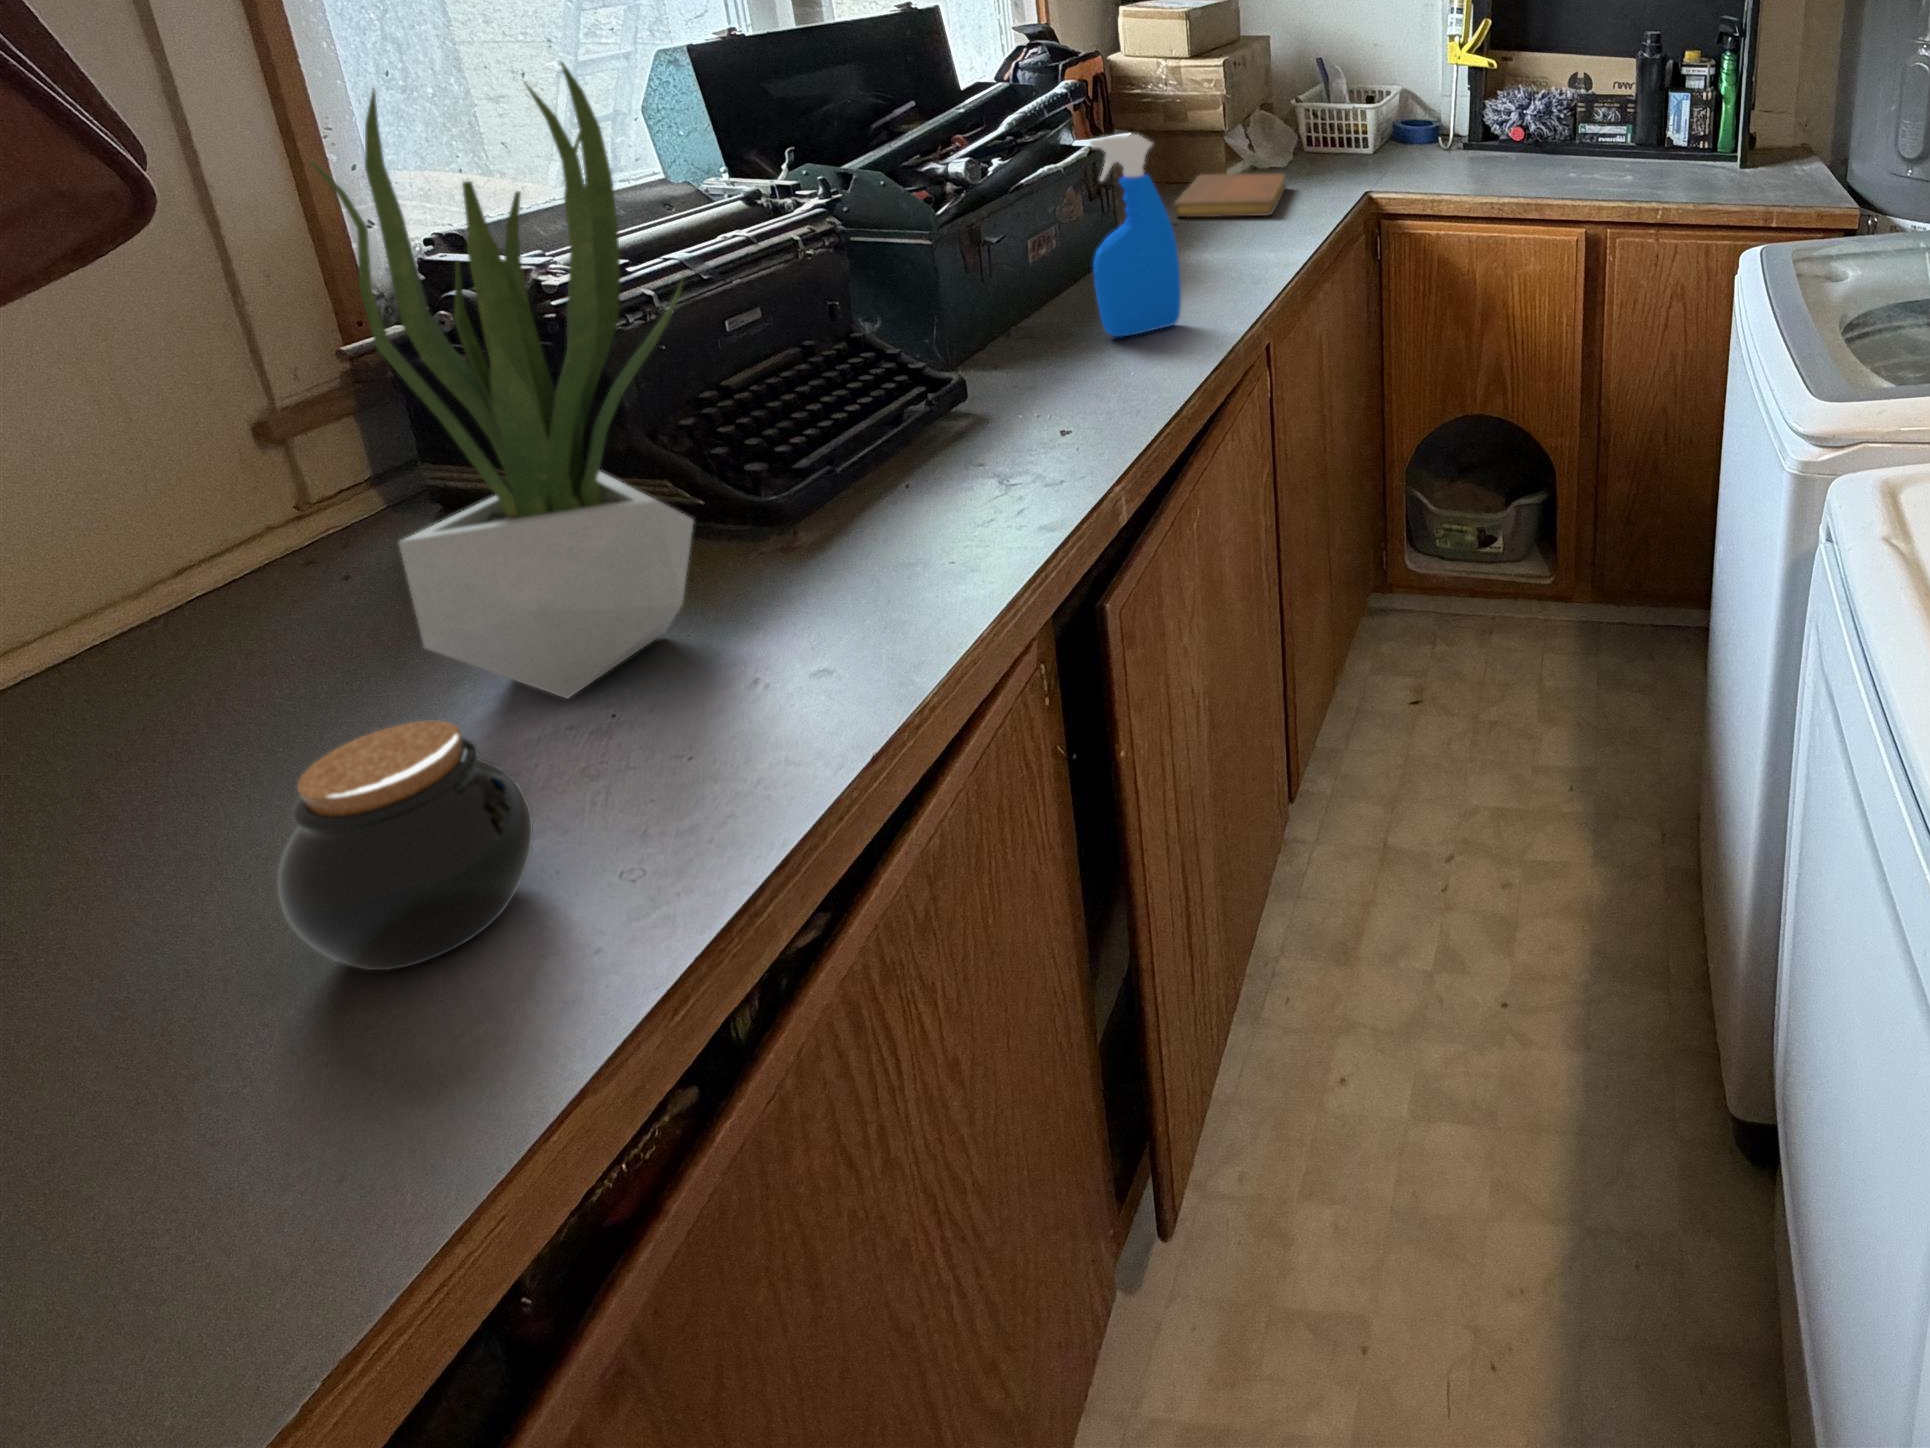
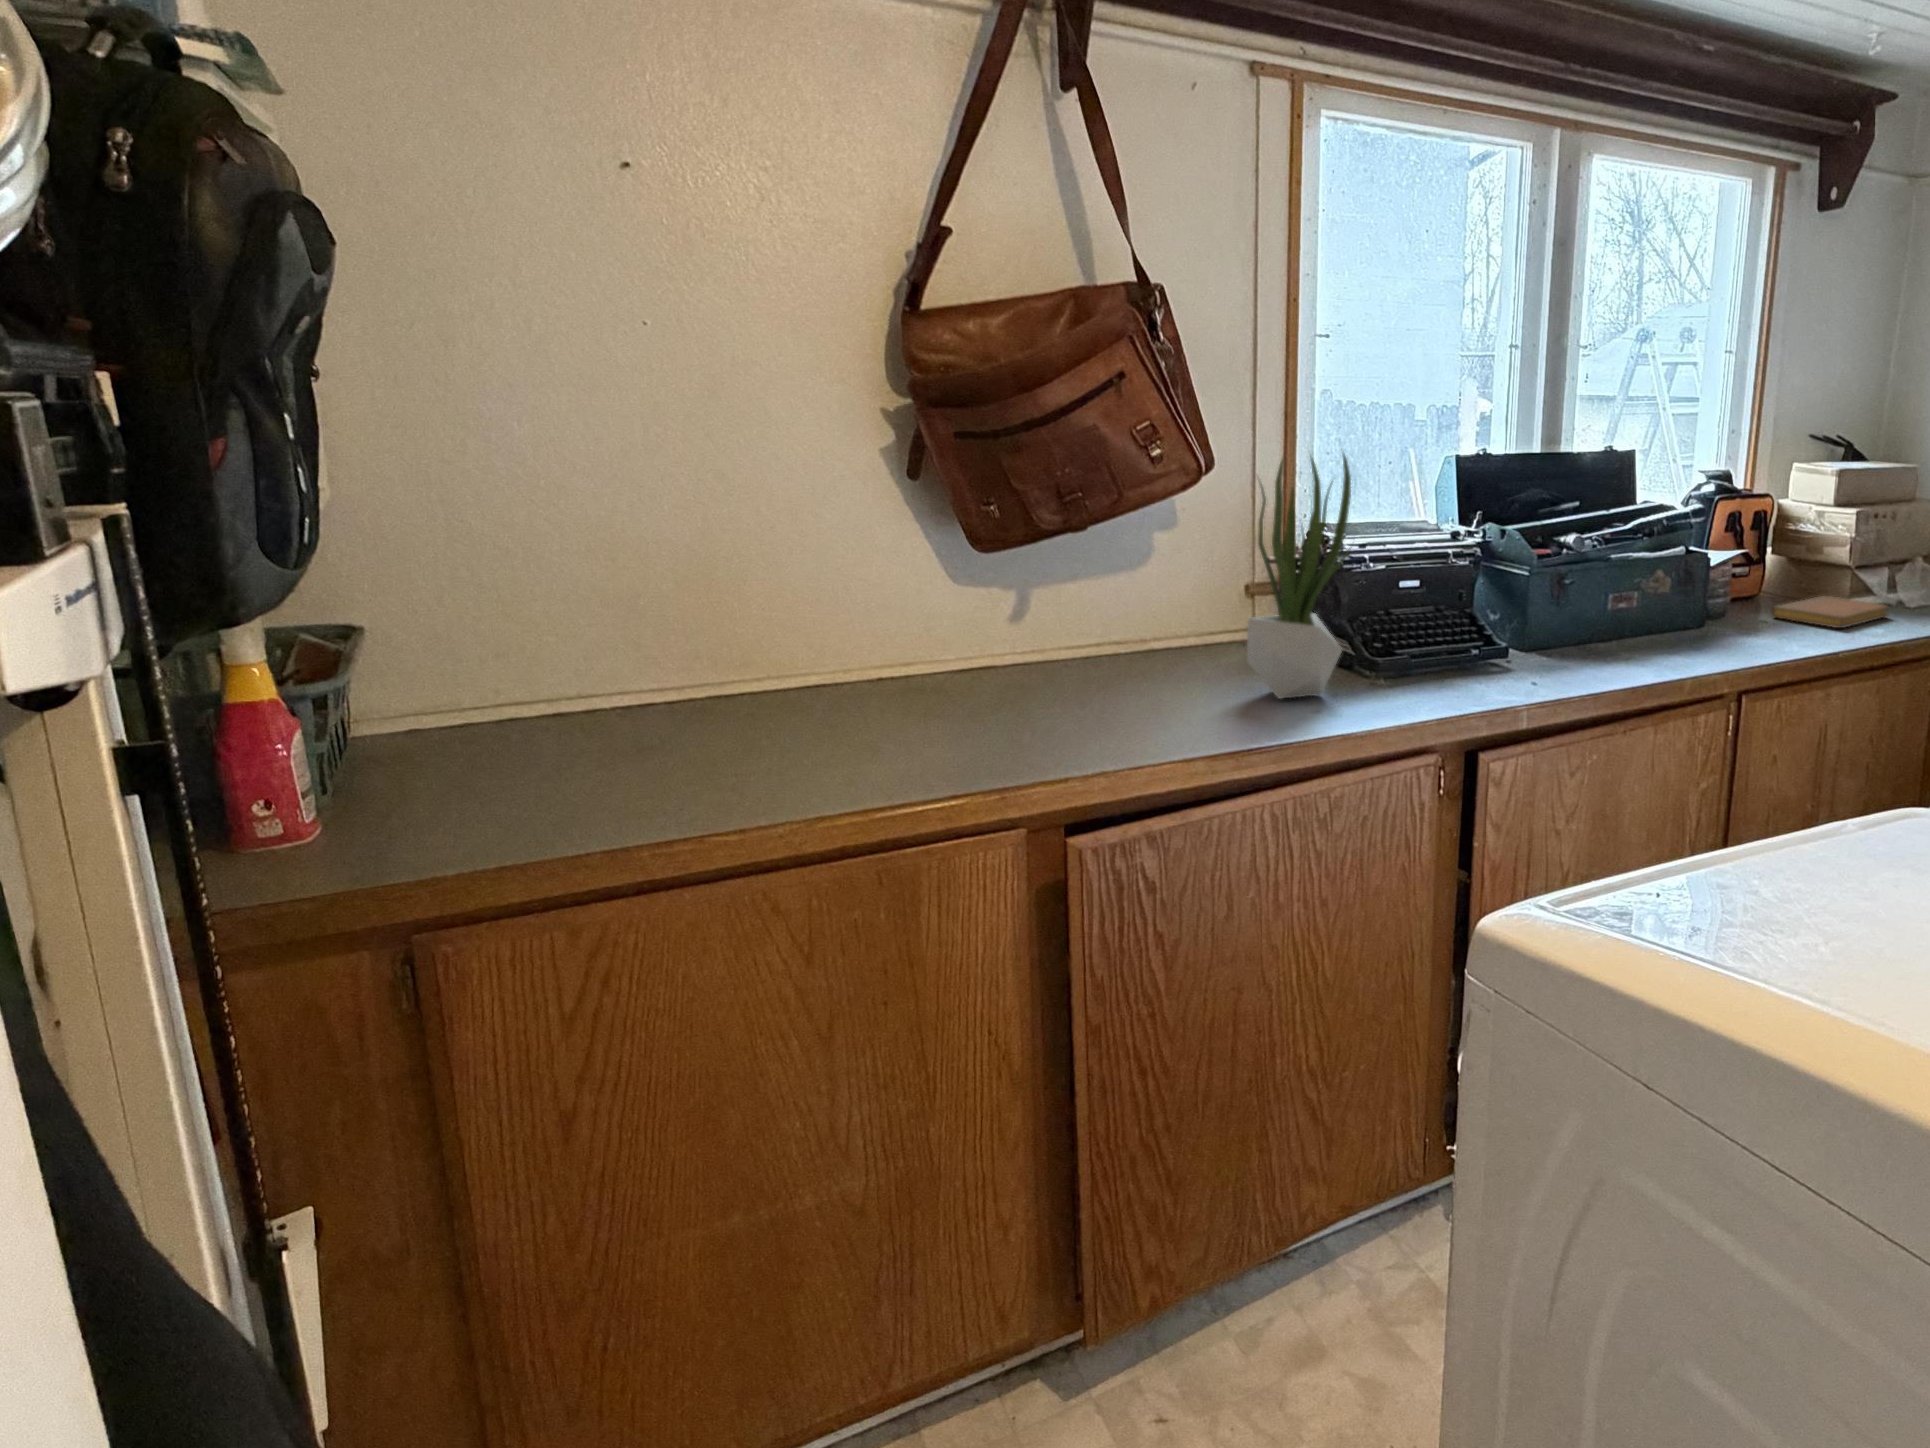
spray bottle: present [1090,134,1181,337] -> none [1624,532,1683,663]
jar: present [278,721,533,970] -> none [1171,659,1235,735]

